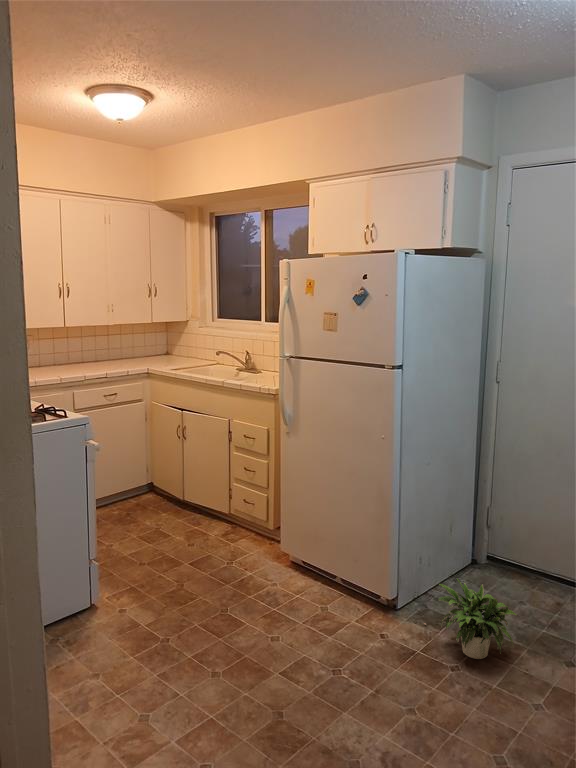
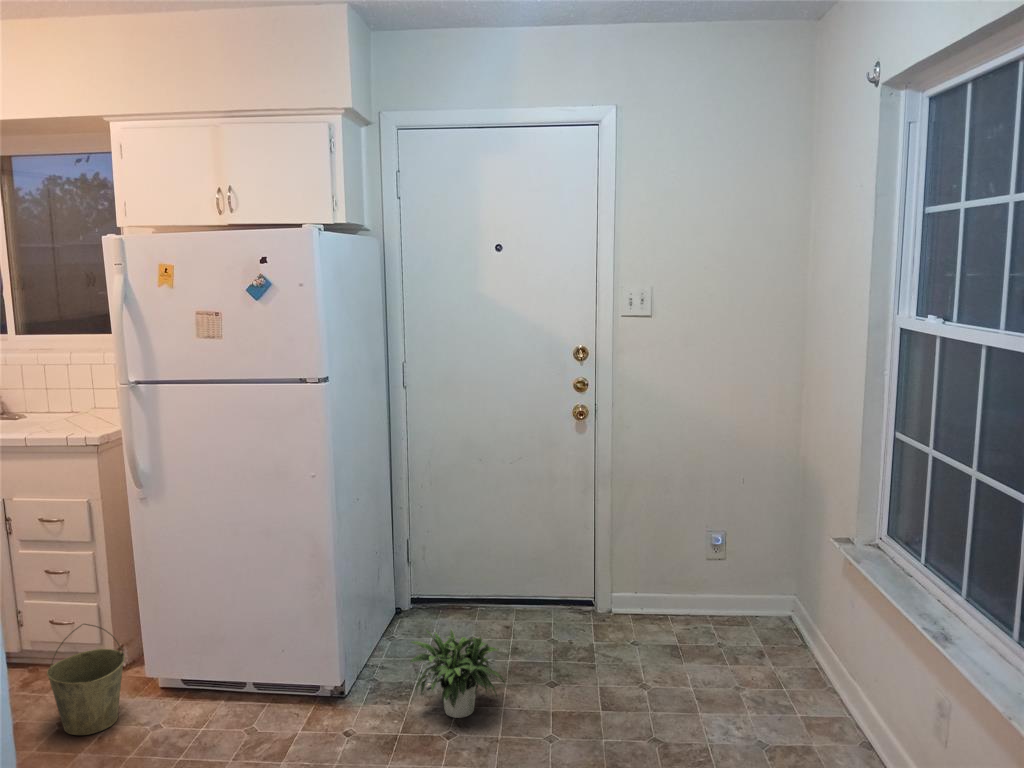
bucket: none [222,507,267,577] -> present [47,624,125,735]

